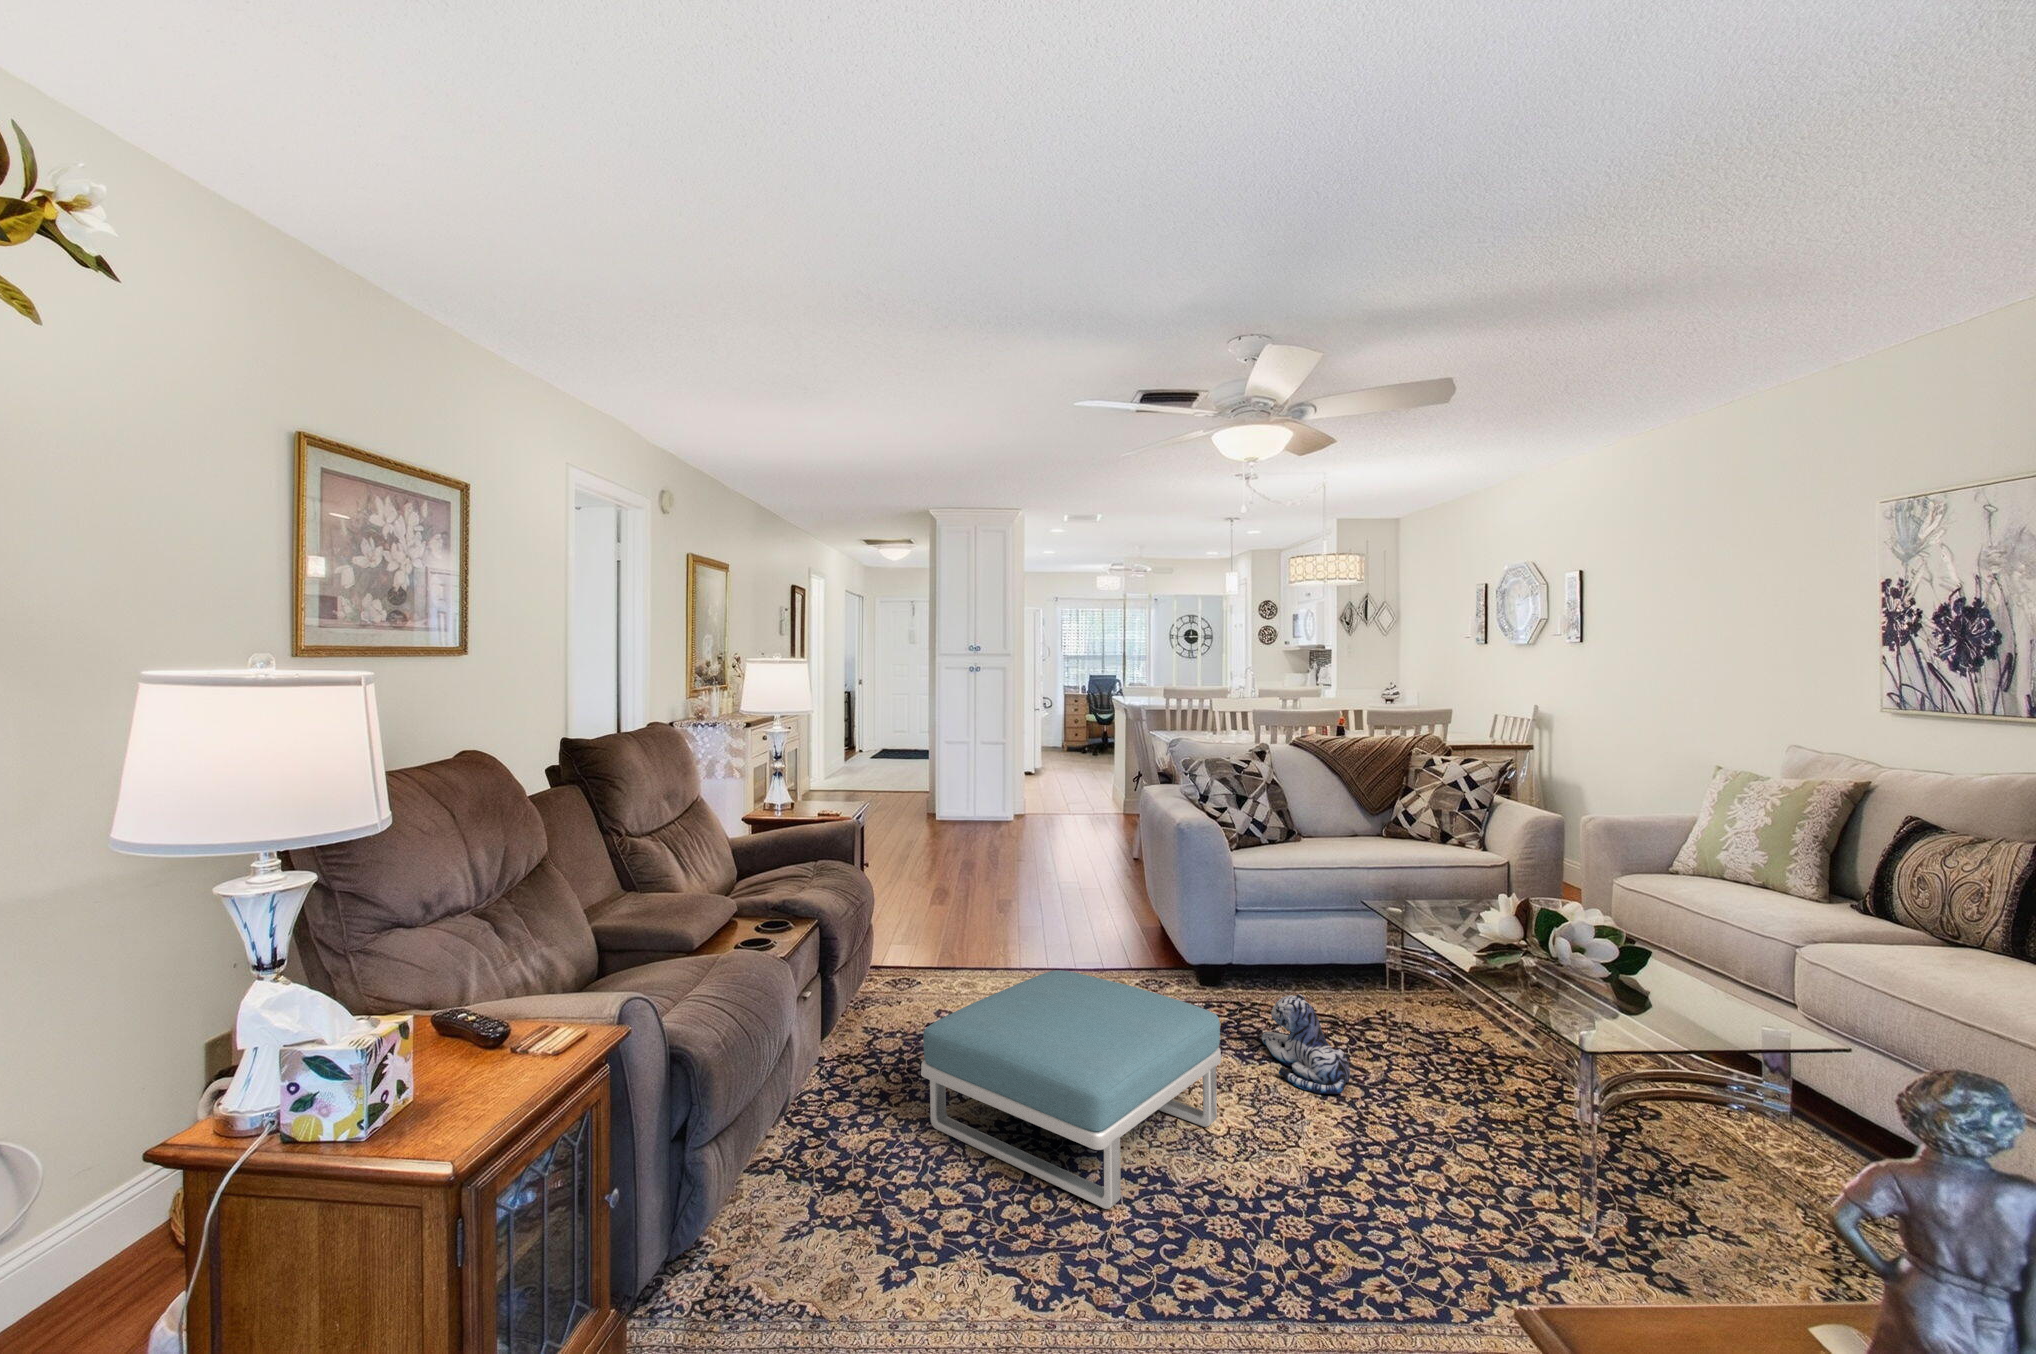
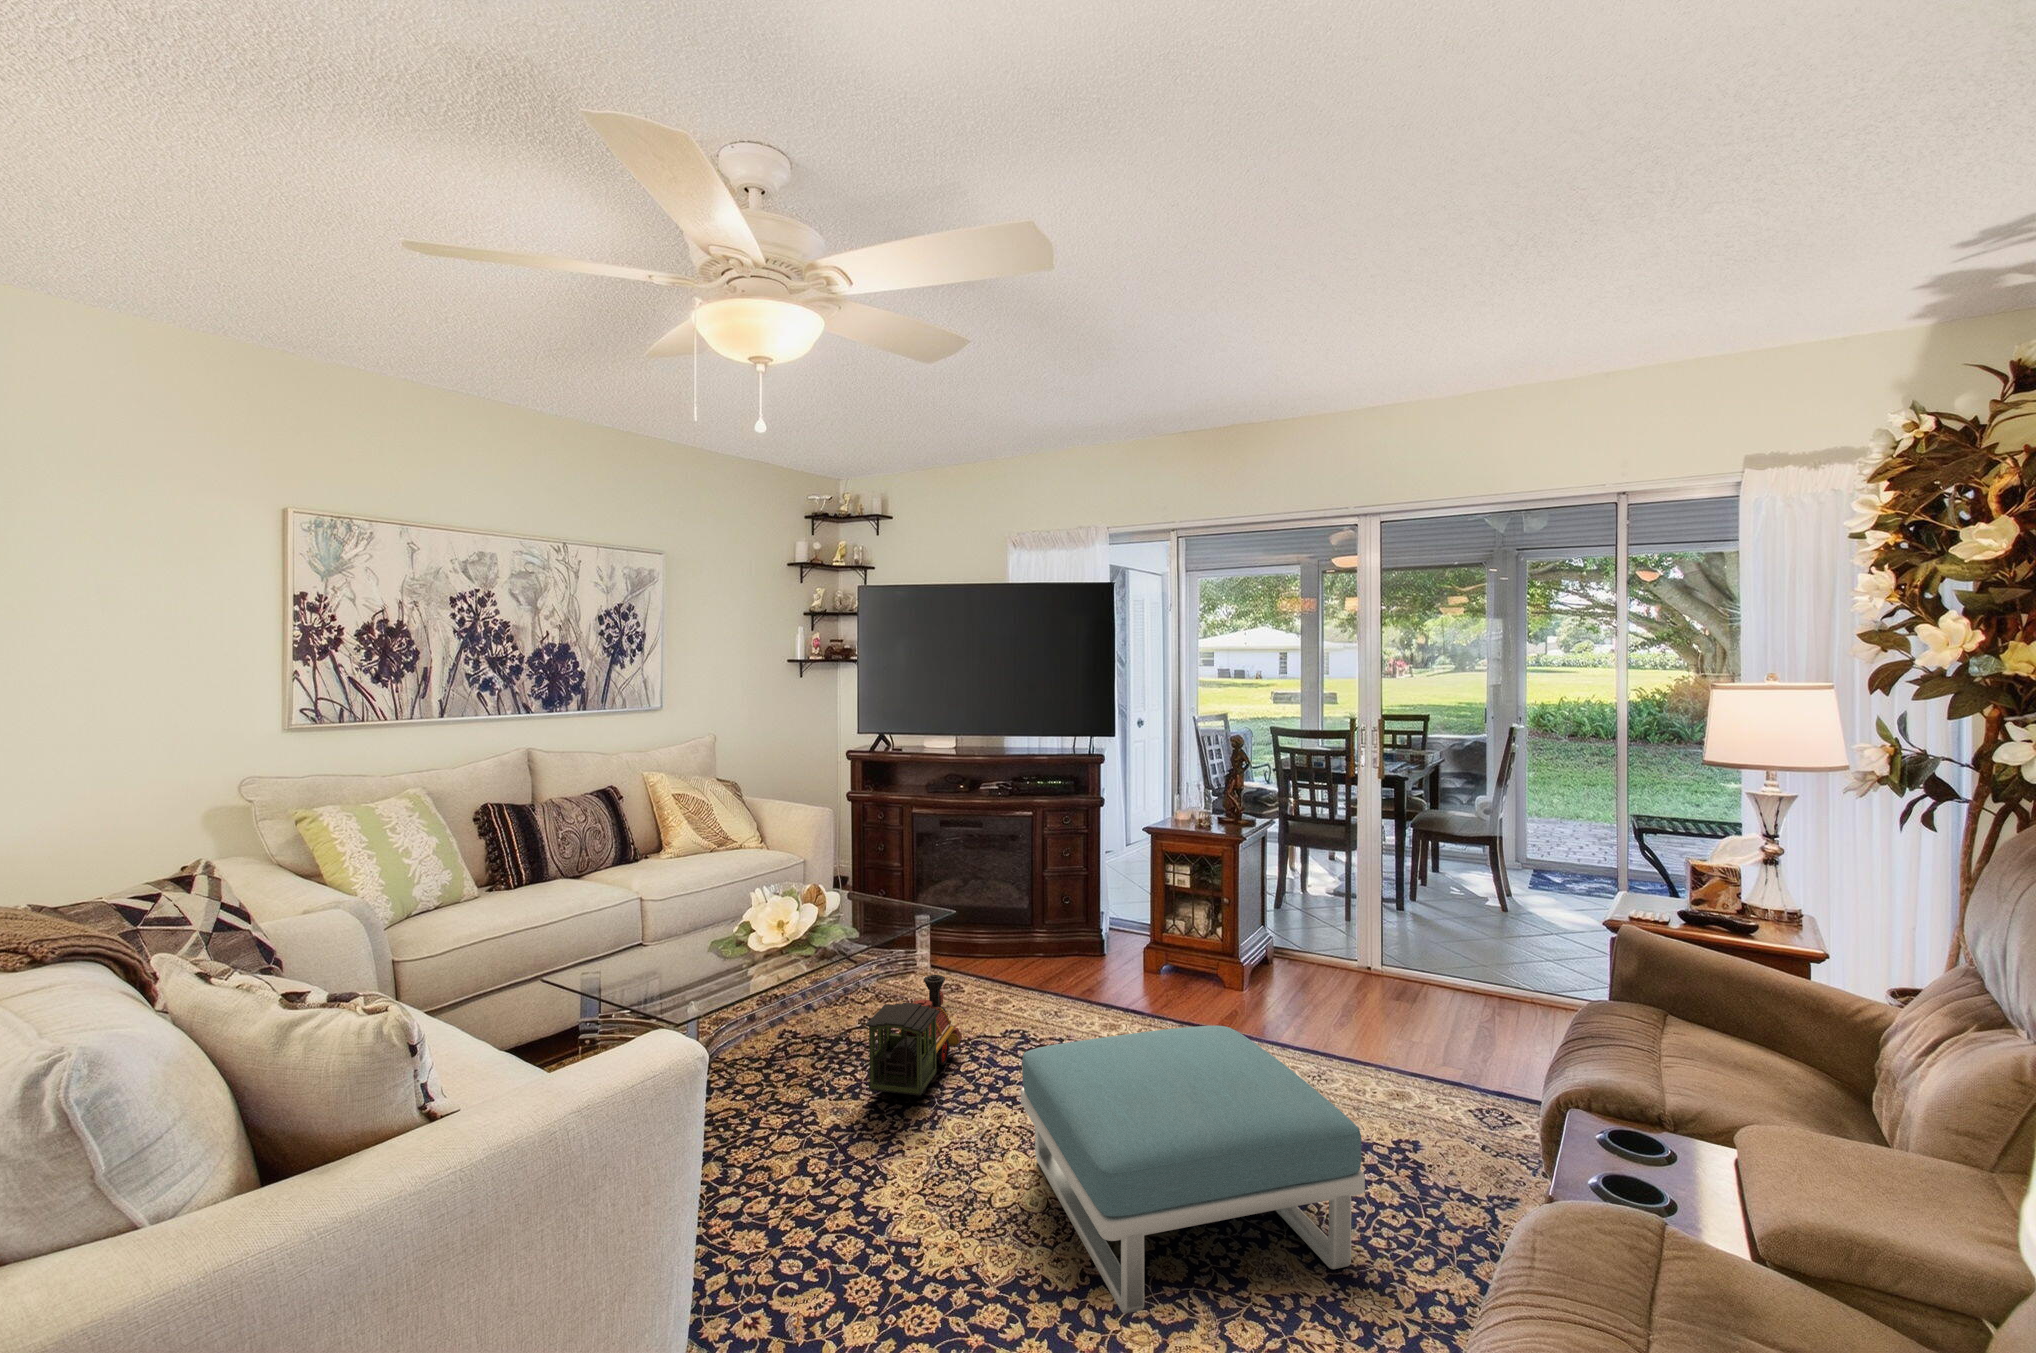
plush toy: present [1262,994,1350,1094] -> none [801,1098,902,1218]
toy train: none [1373,1037,1557,1207] -> present [865,975,962,1096]

